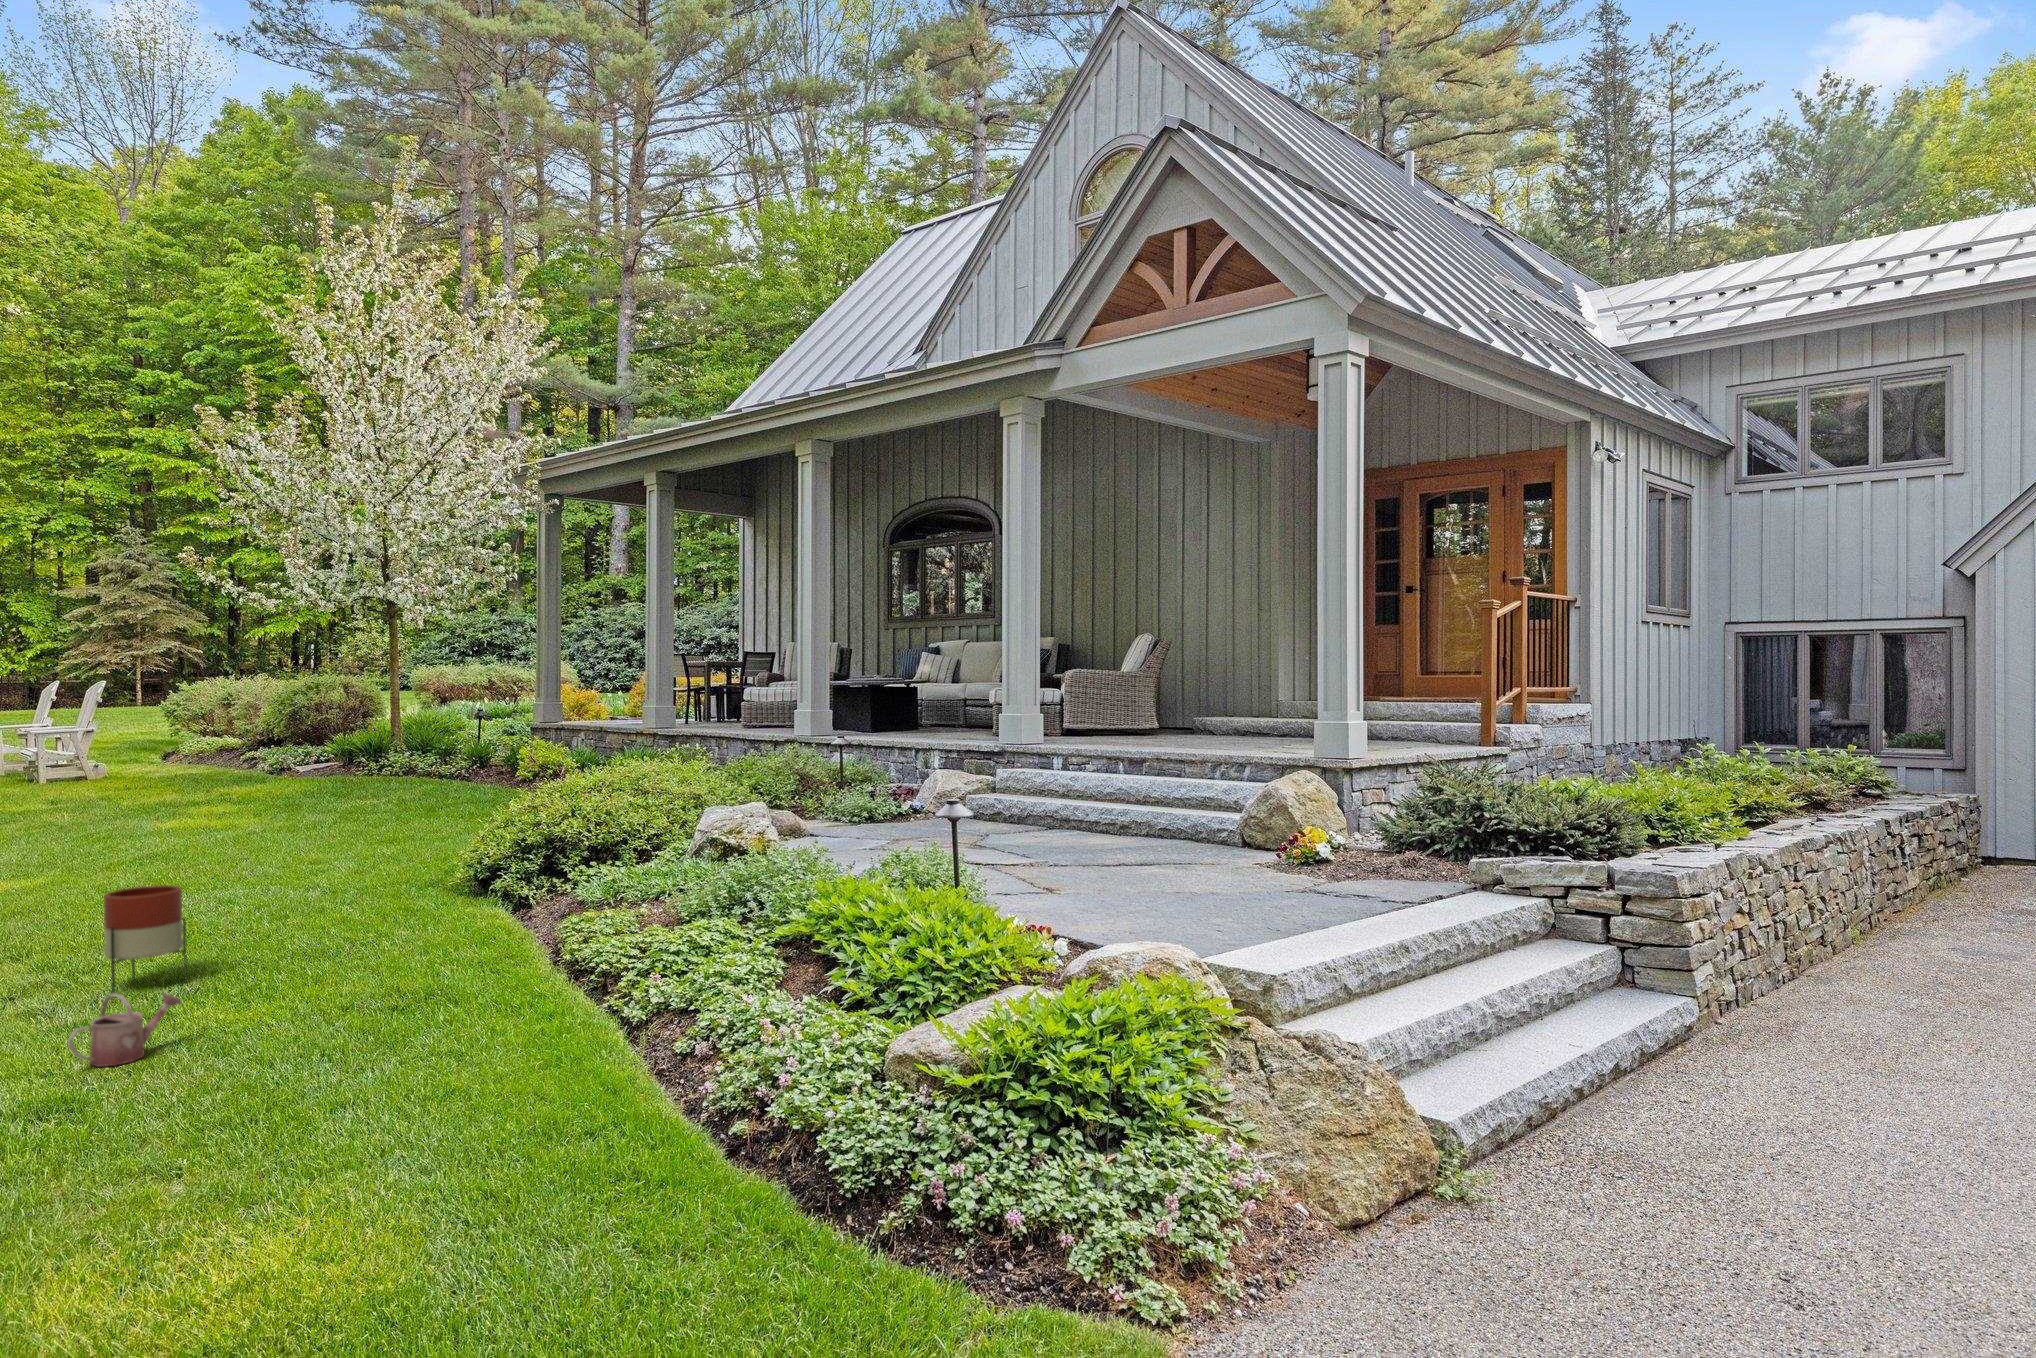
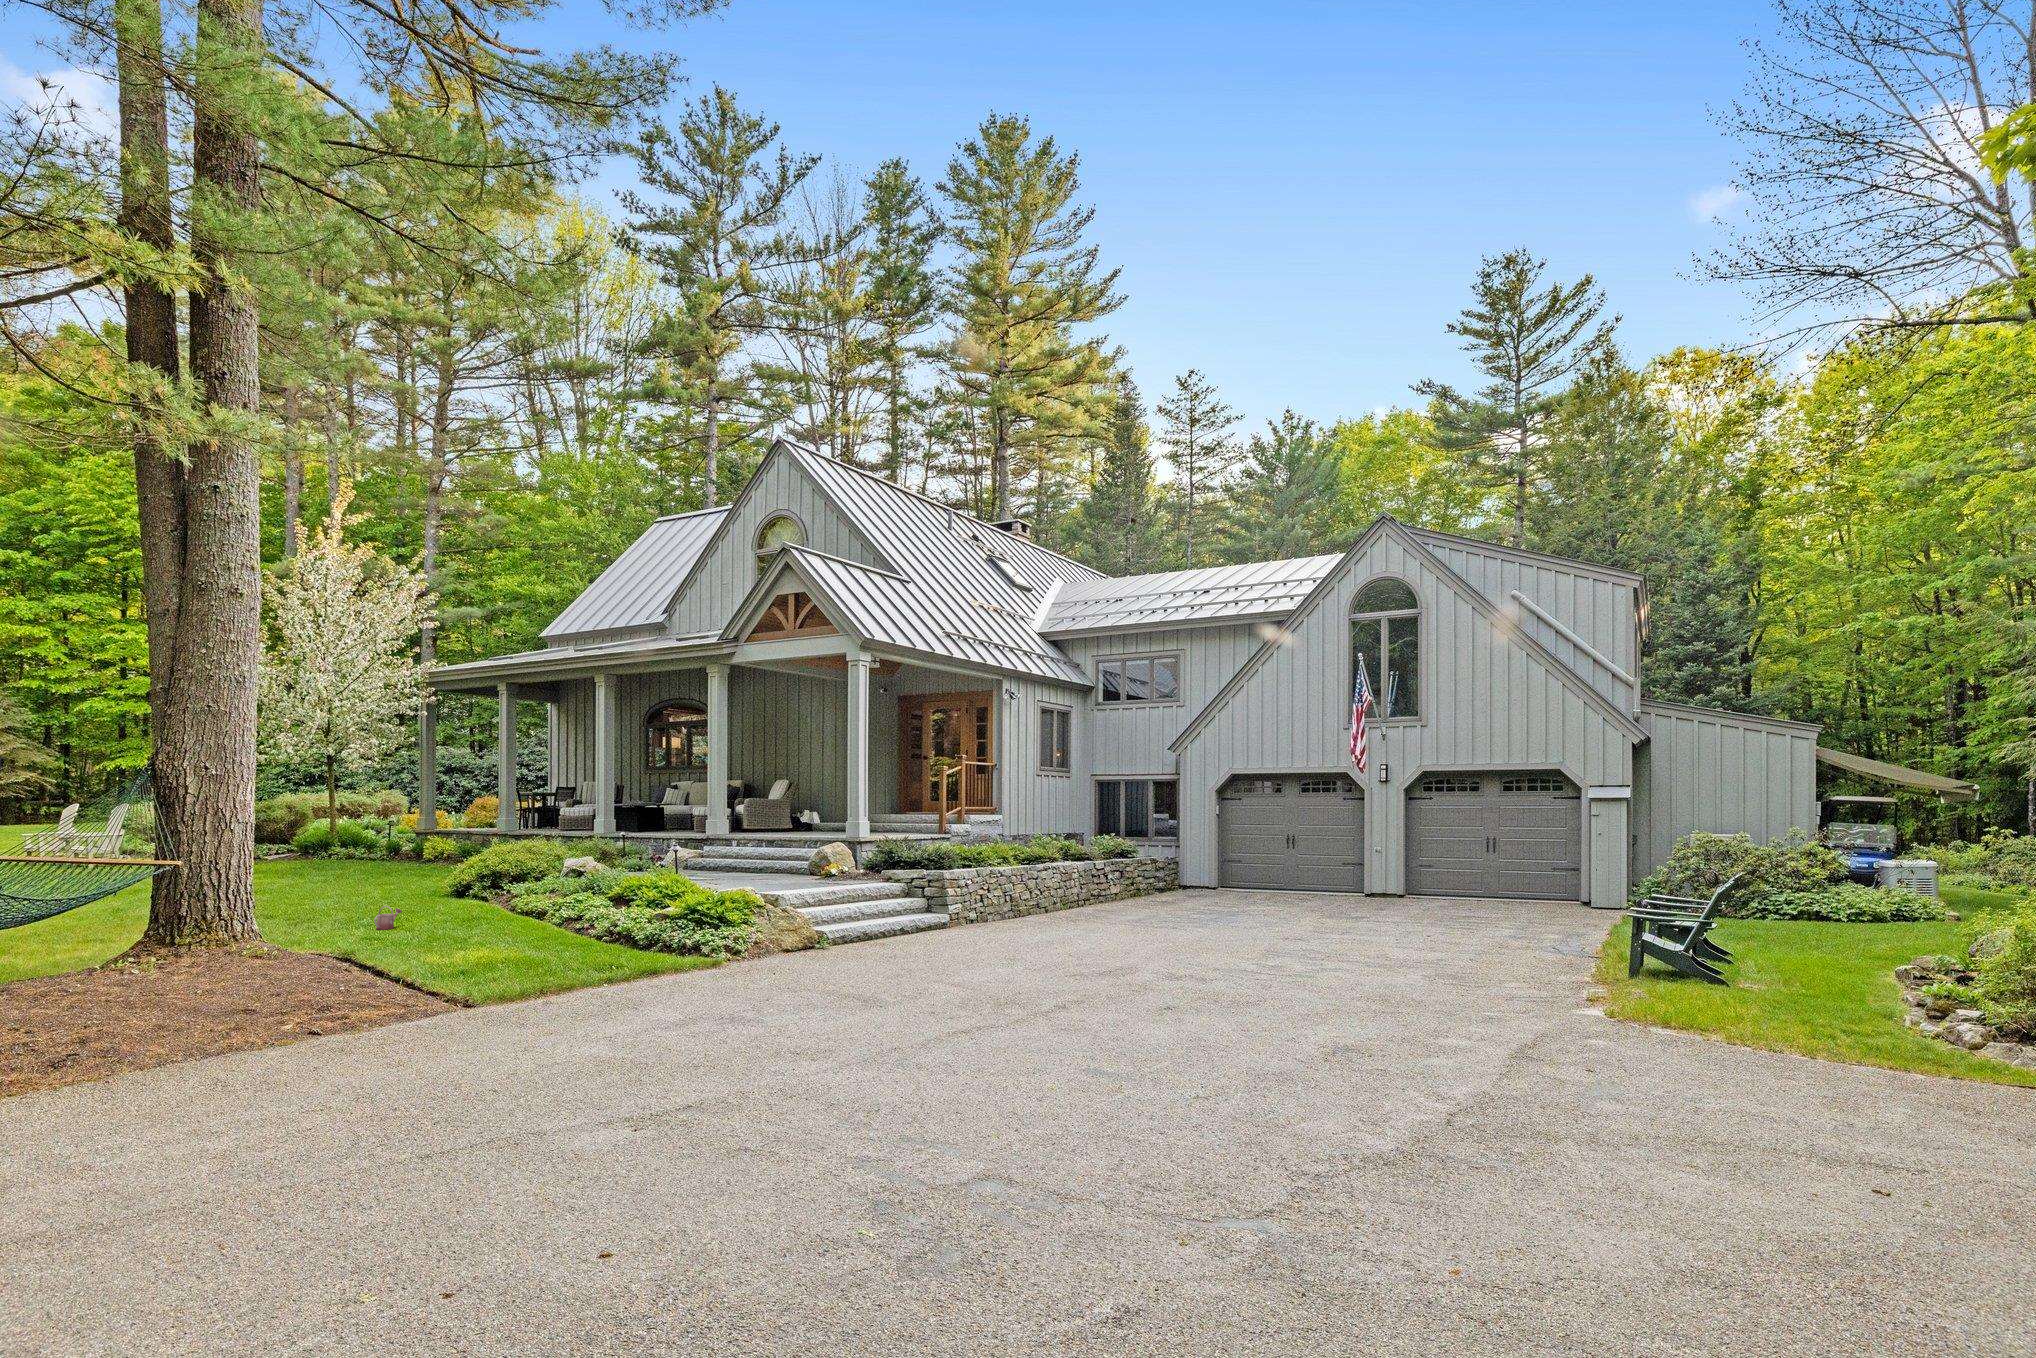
planter: present [104,885,187,993] -> none [342,880,373,920]

